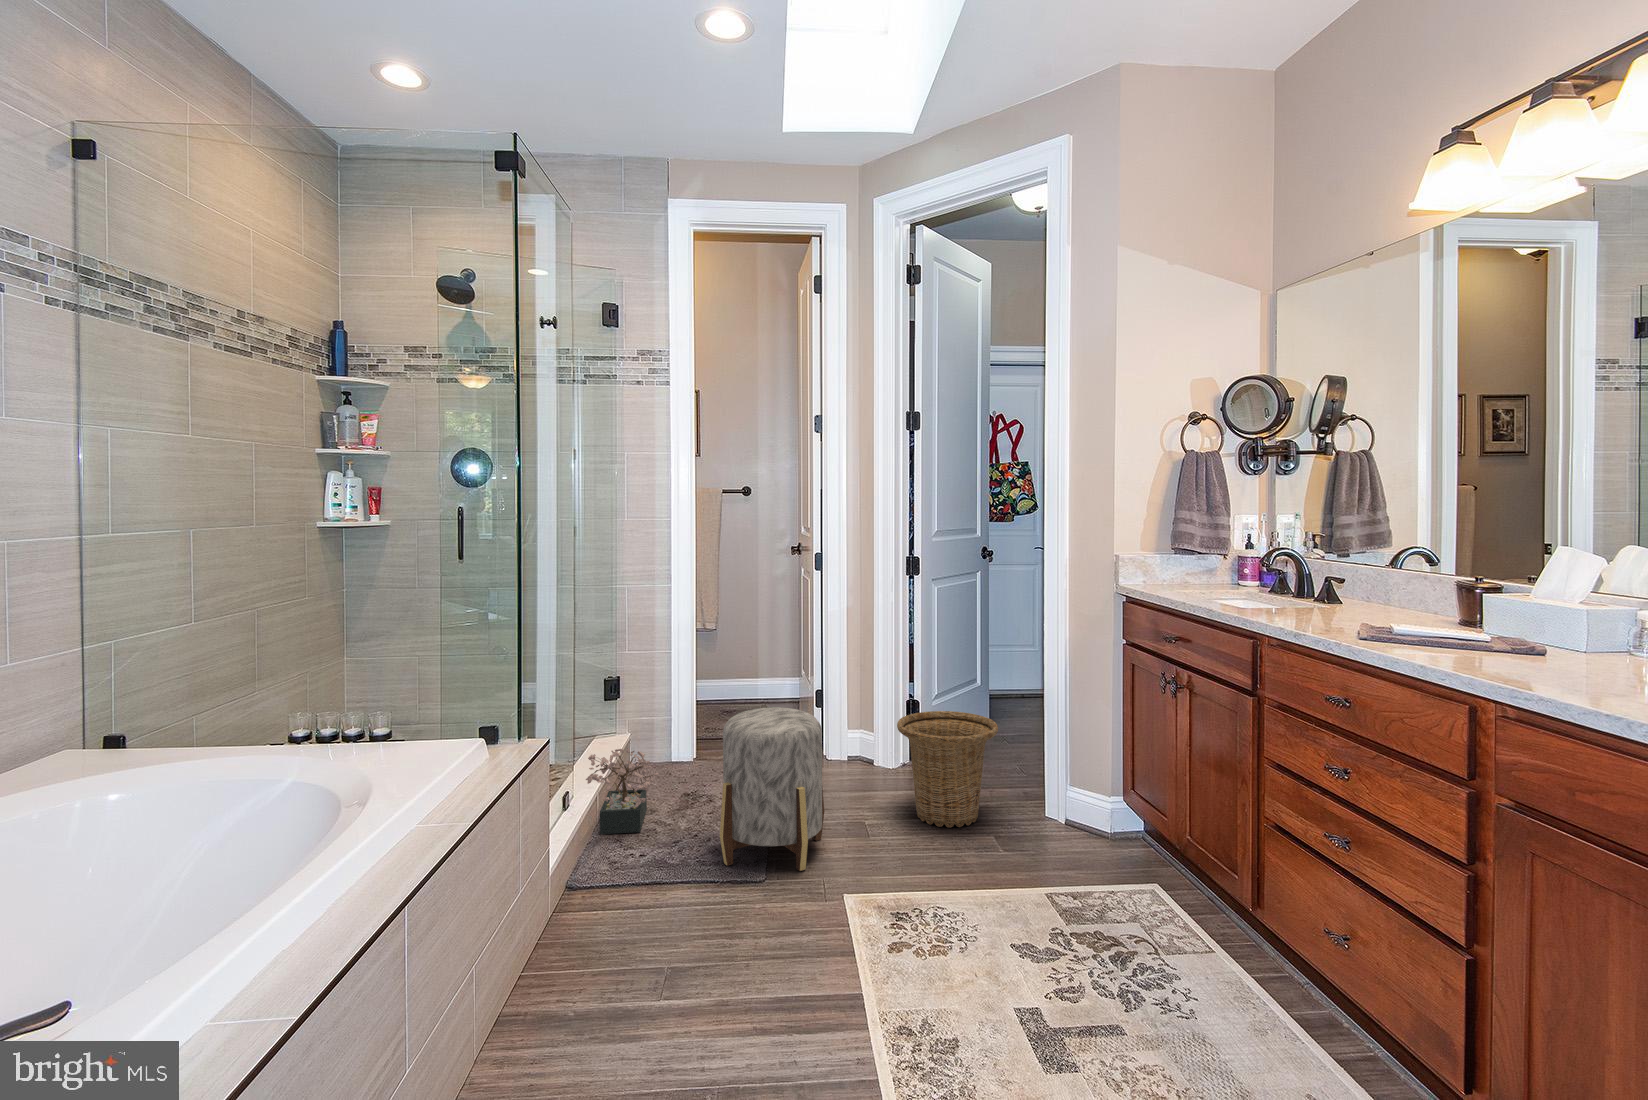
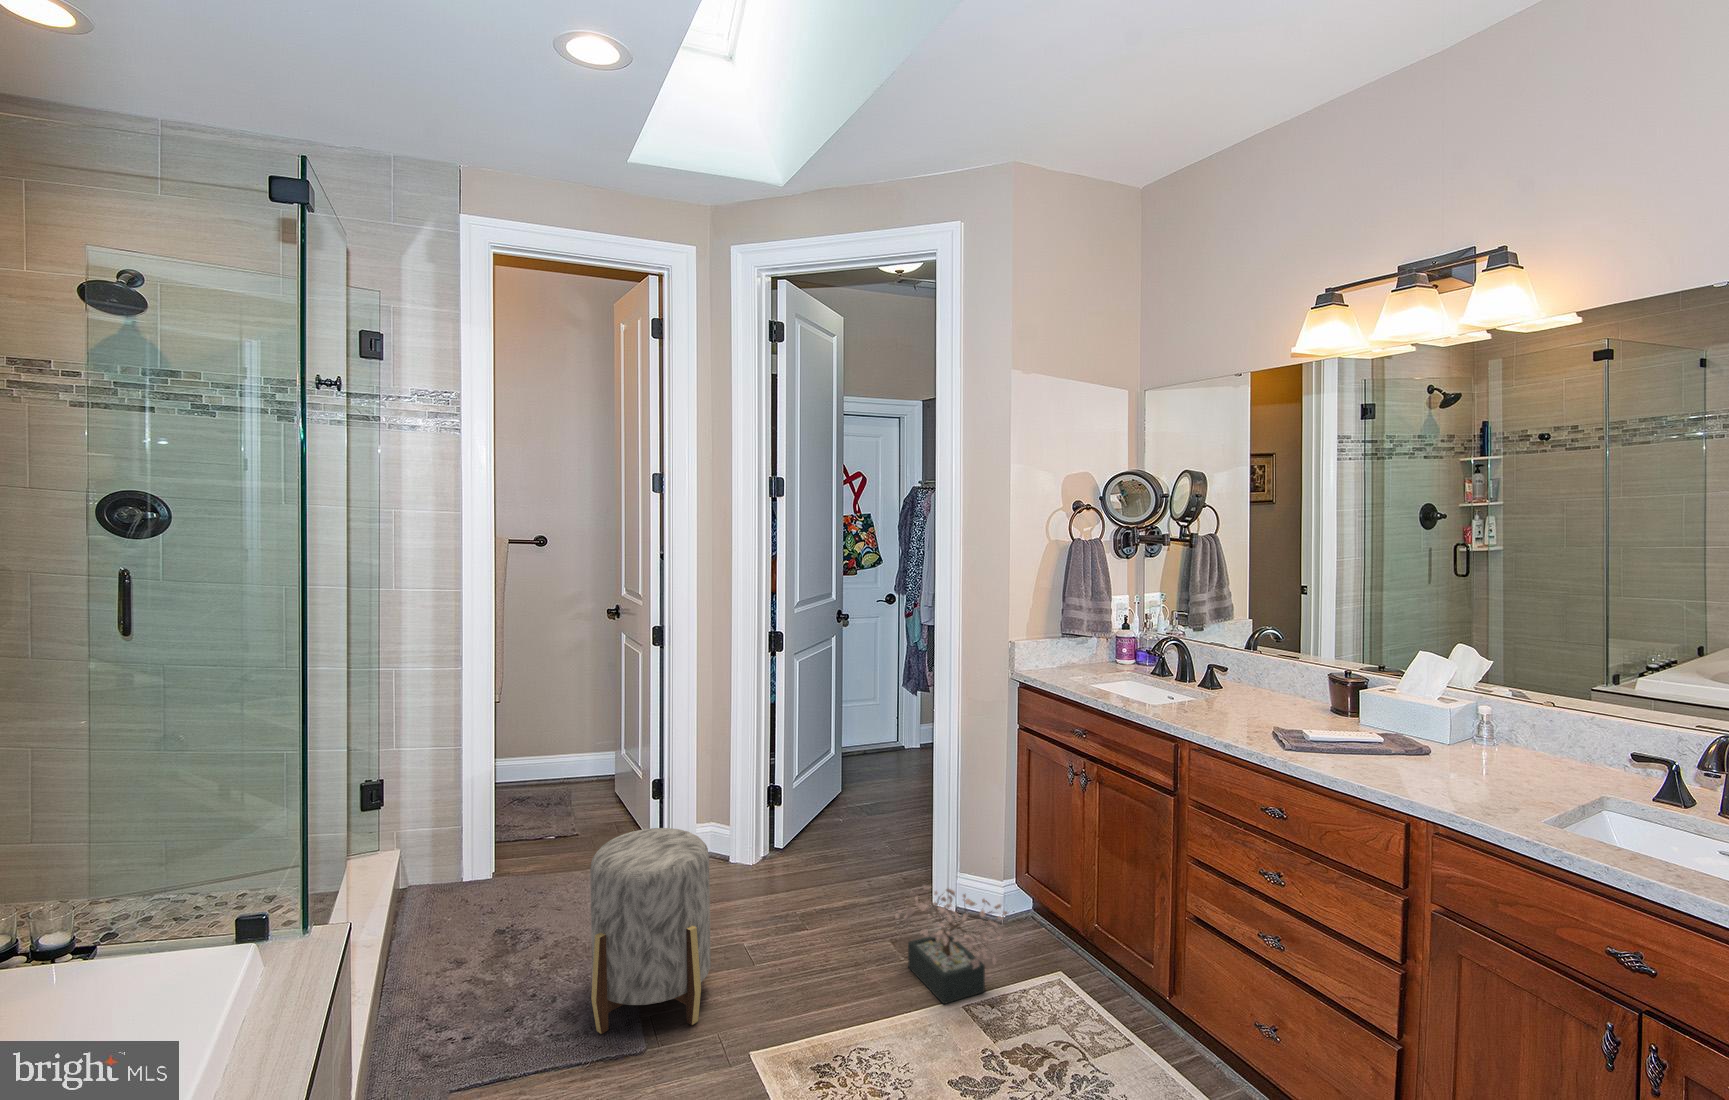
basket: present [897,711,998,828] -> none [780,801,887,934]
decorative plant: present [586,748,658,834] -> present [895,885,1007,1004]

